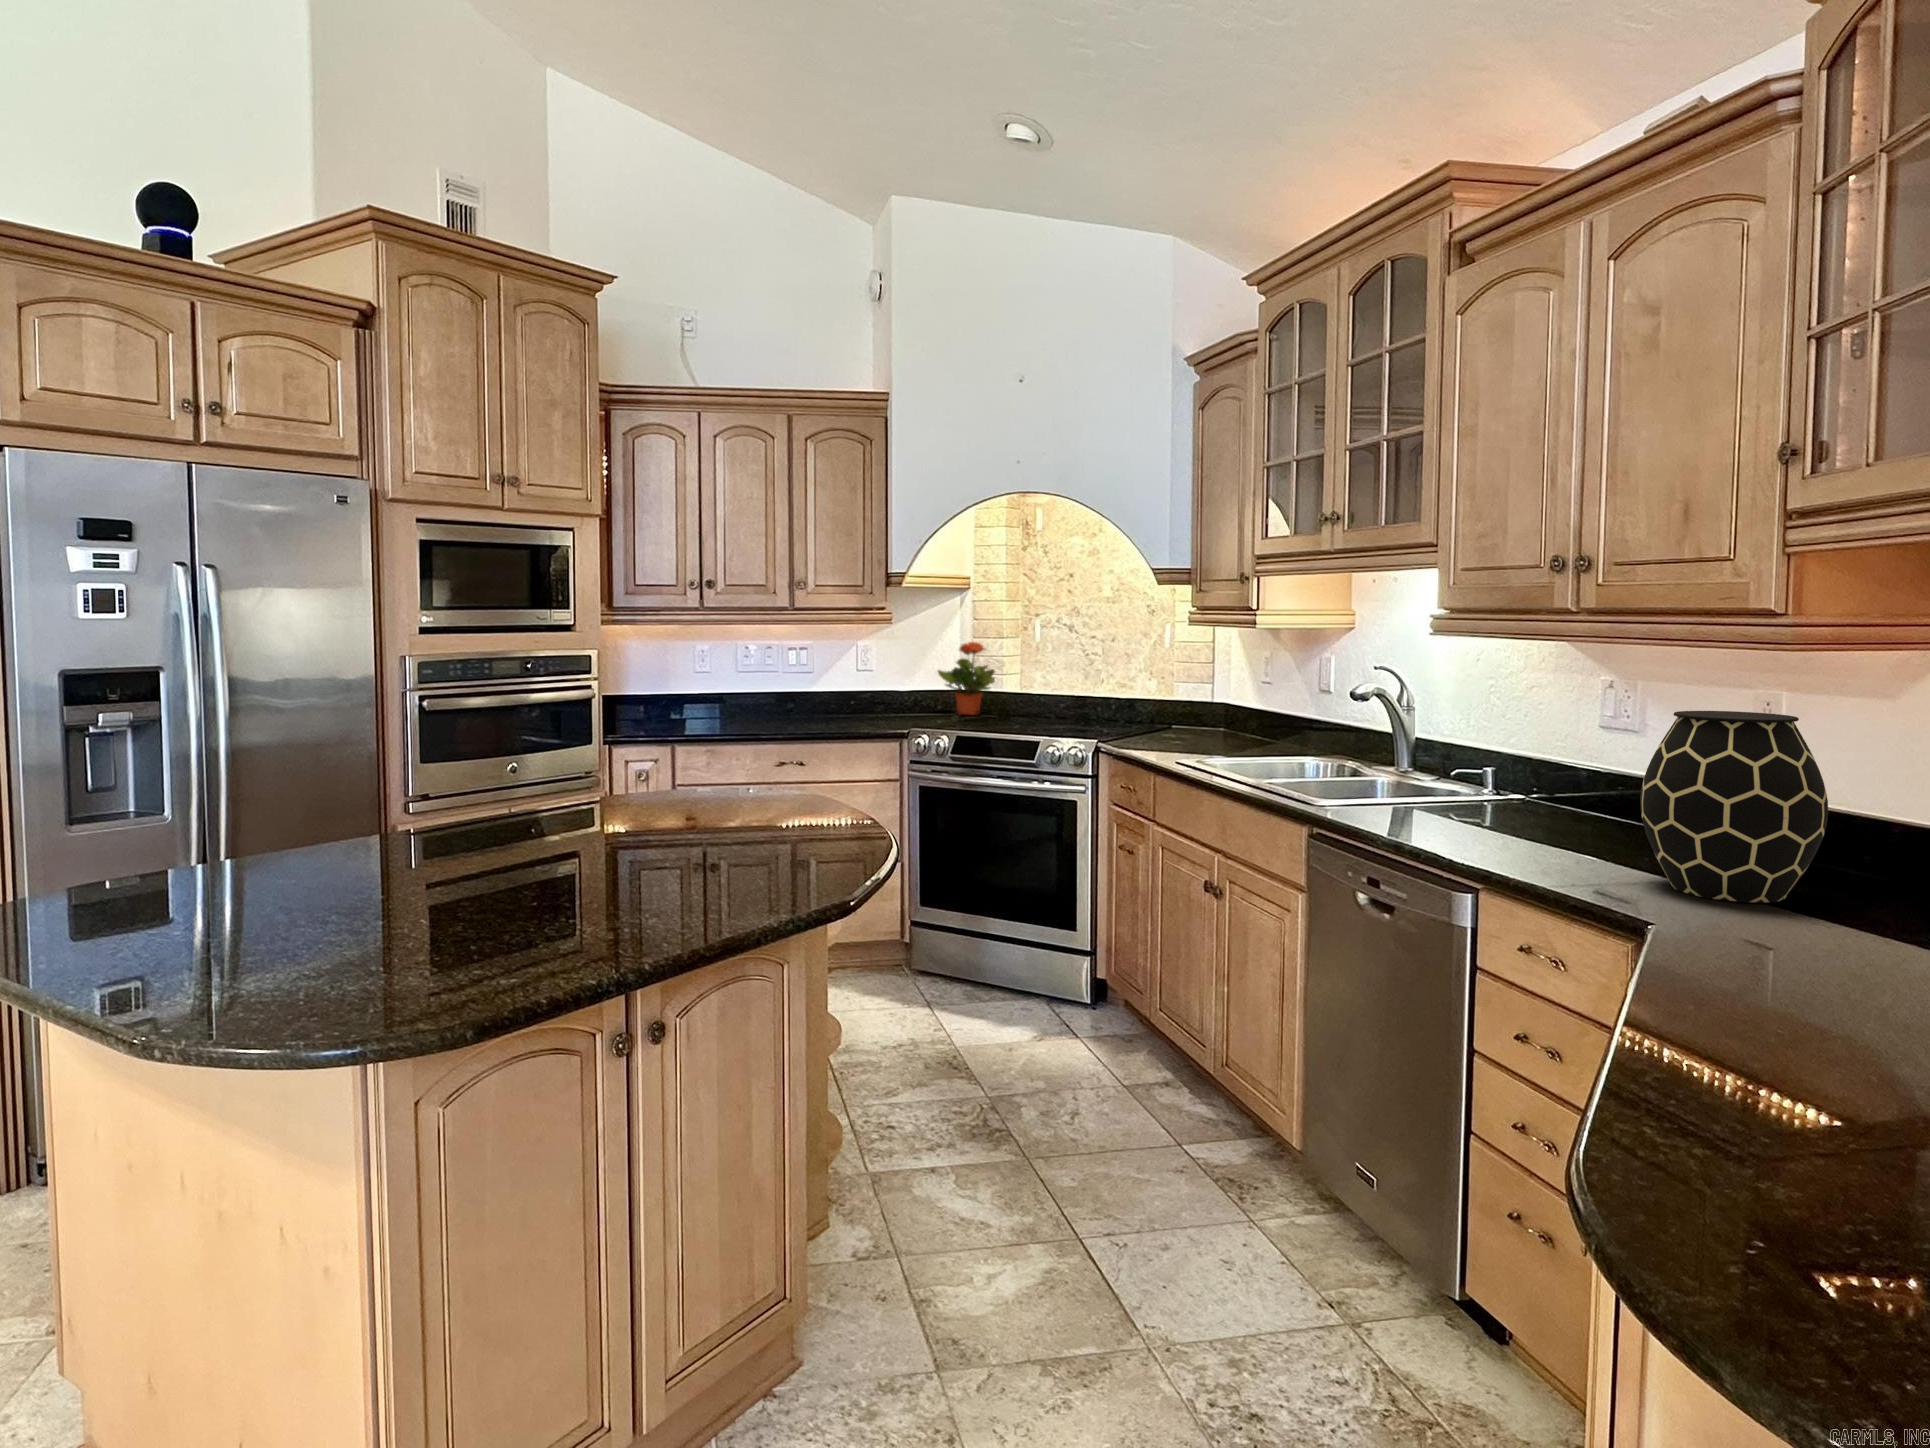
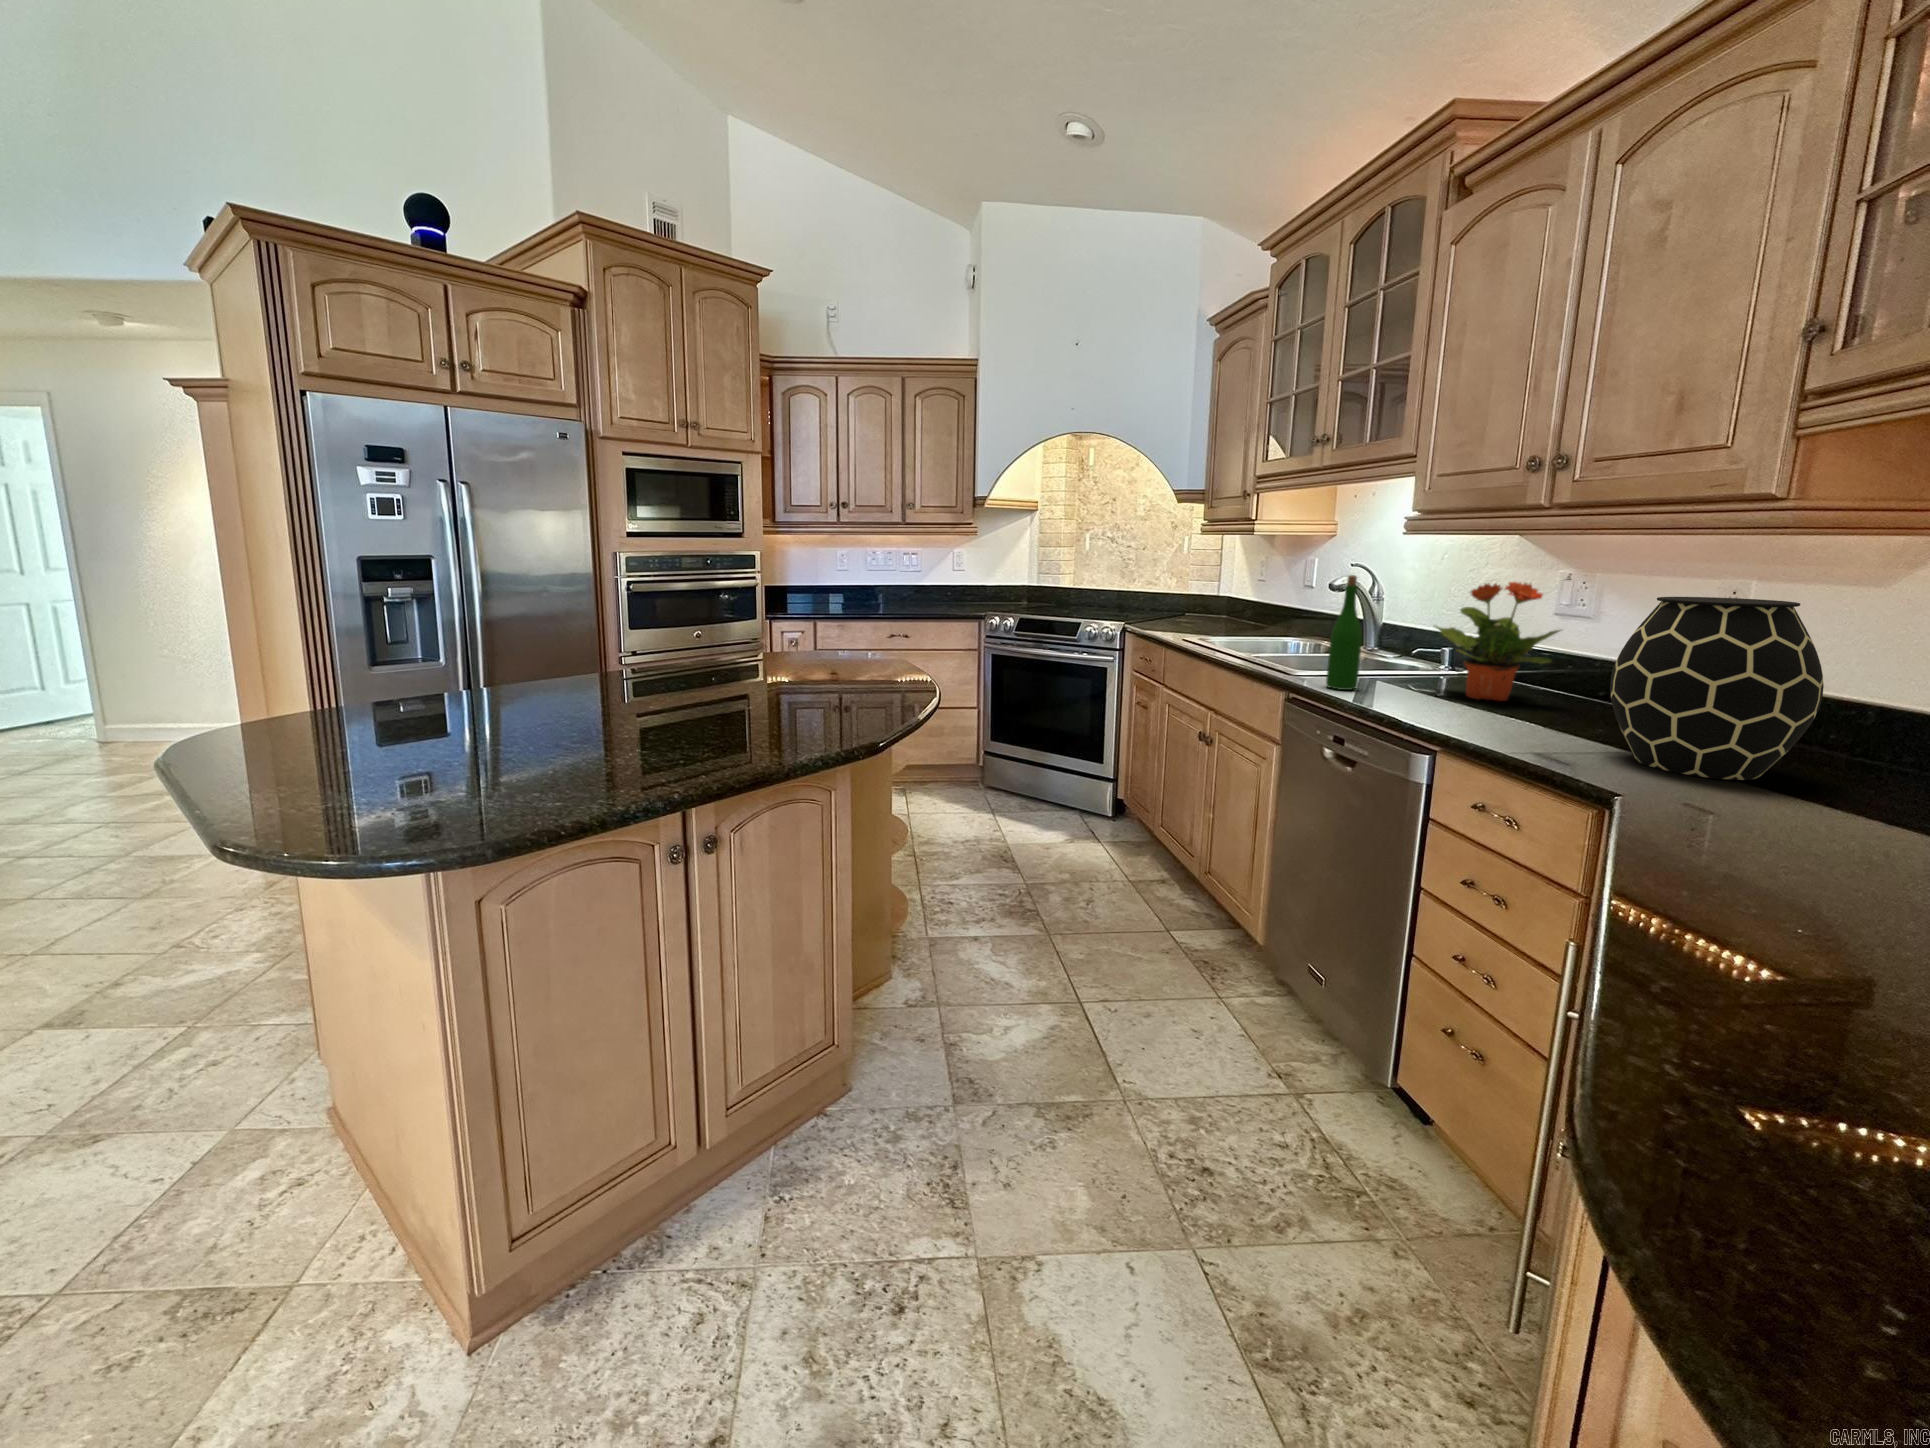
potted plant: present [938,642,995,715] -> present [1435,582,1560,701]
wine bottle: none [1354,683,1391,820] -> present [1326,575,1362,690]

